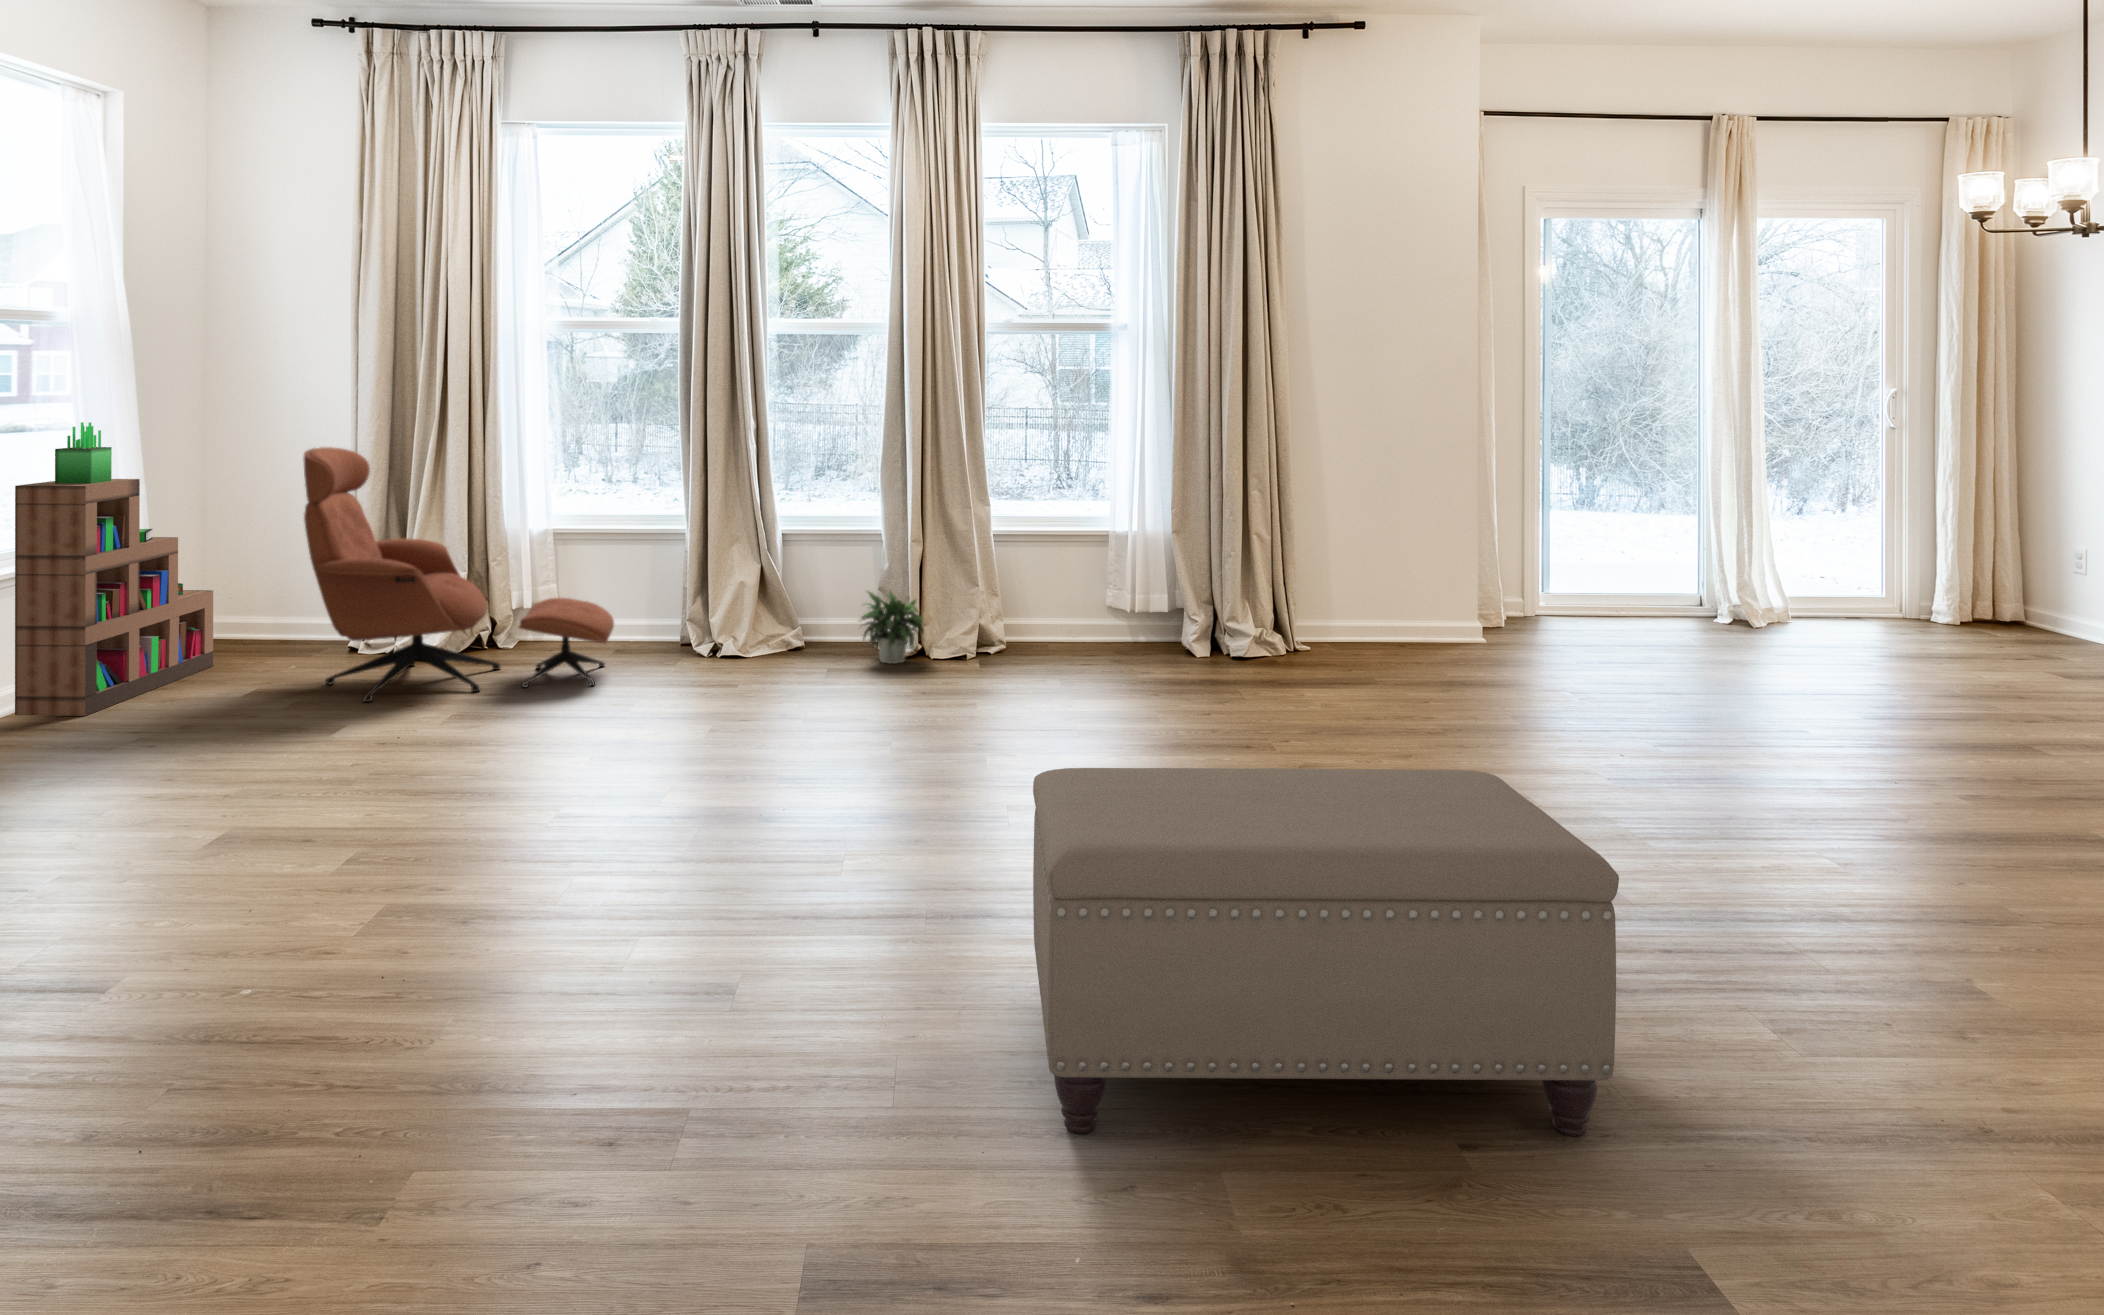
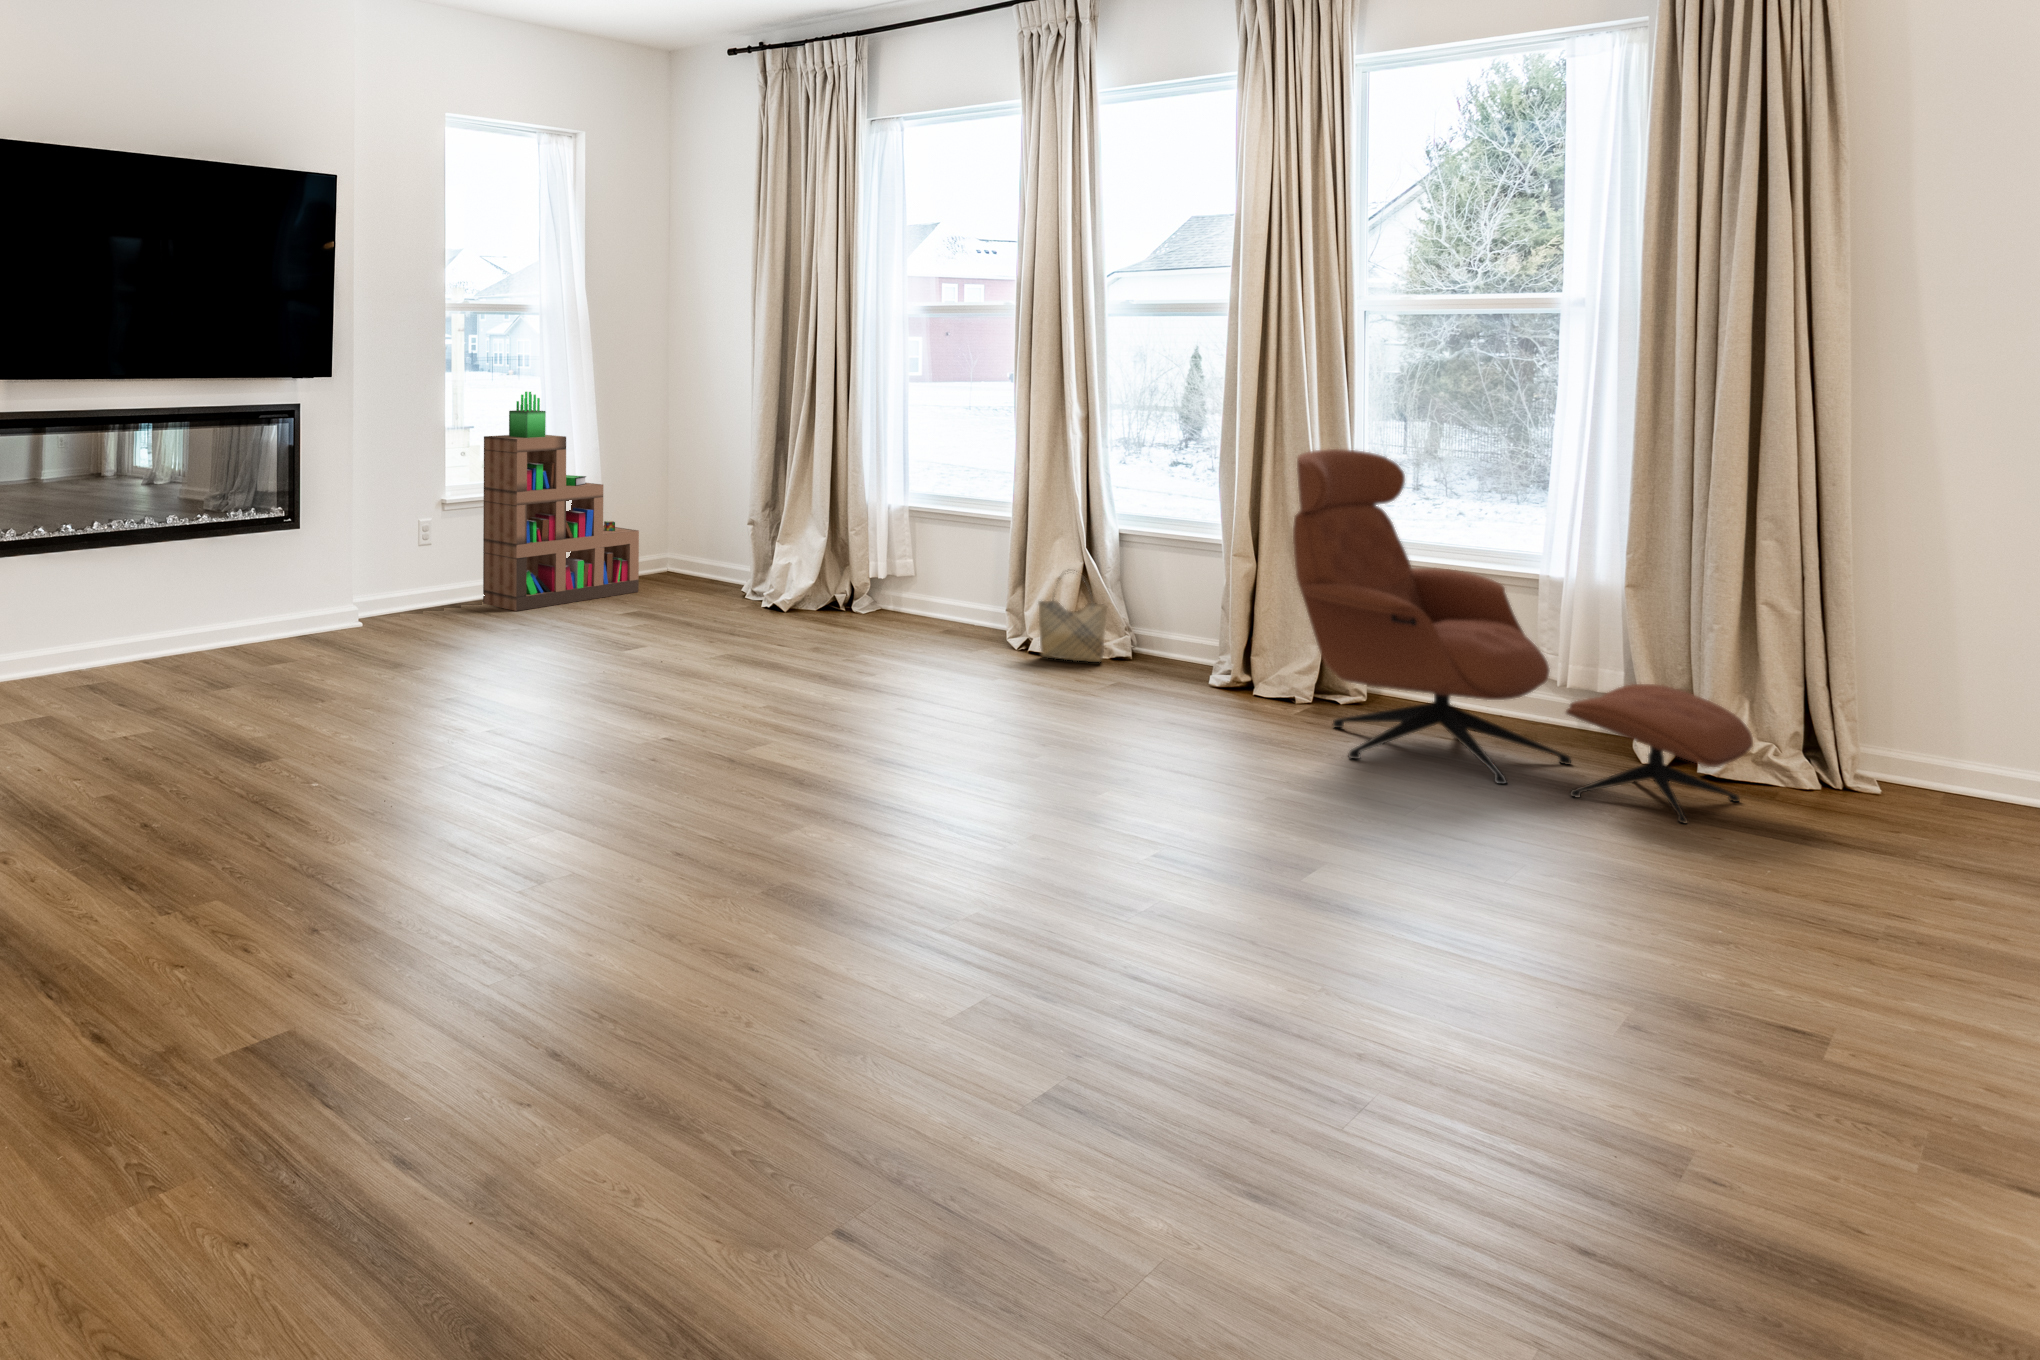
lounge chair: present [303,447,614,702] -> present [1293,449,1753,823]
woven basket: none [736,571,795,658] -> present [1039,570,1107,662]
potted plant: present [859,591,924,664] -> none [1153,604,1245,691]
ottoman: present [1033,768,1619,1136] -> none [560,748,1179,1260]

